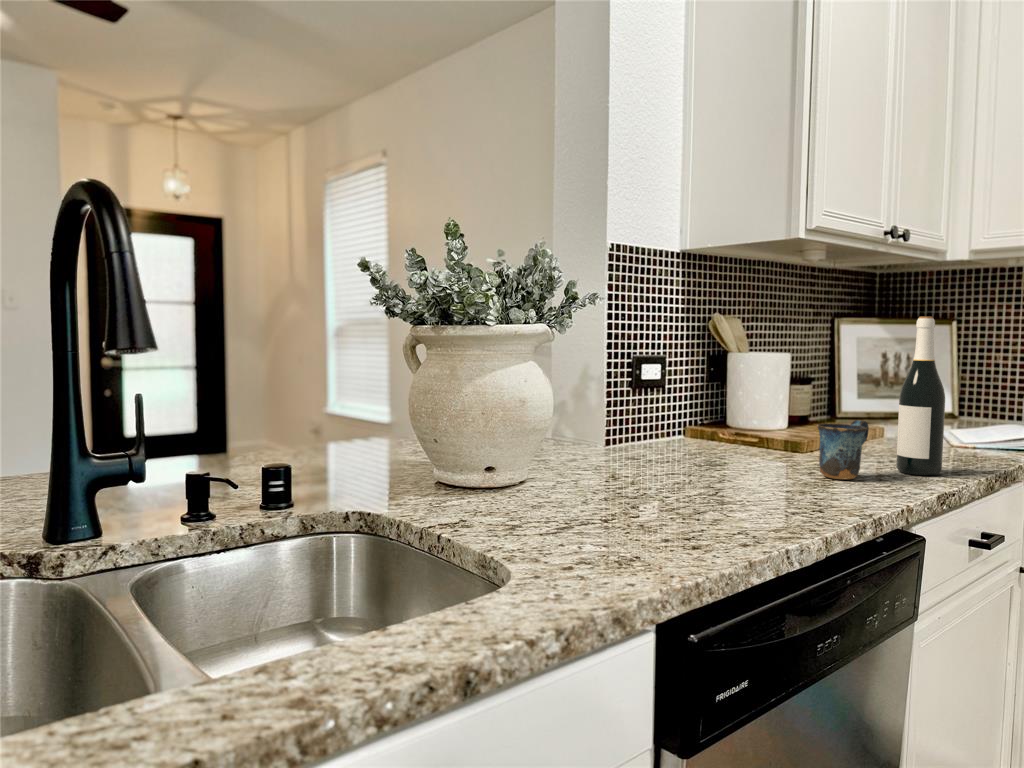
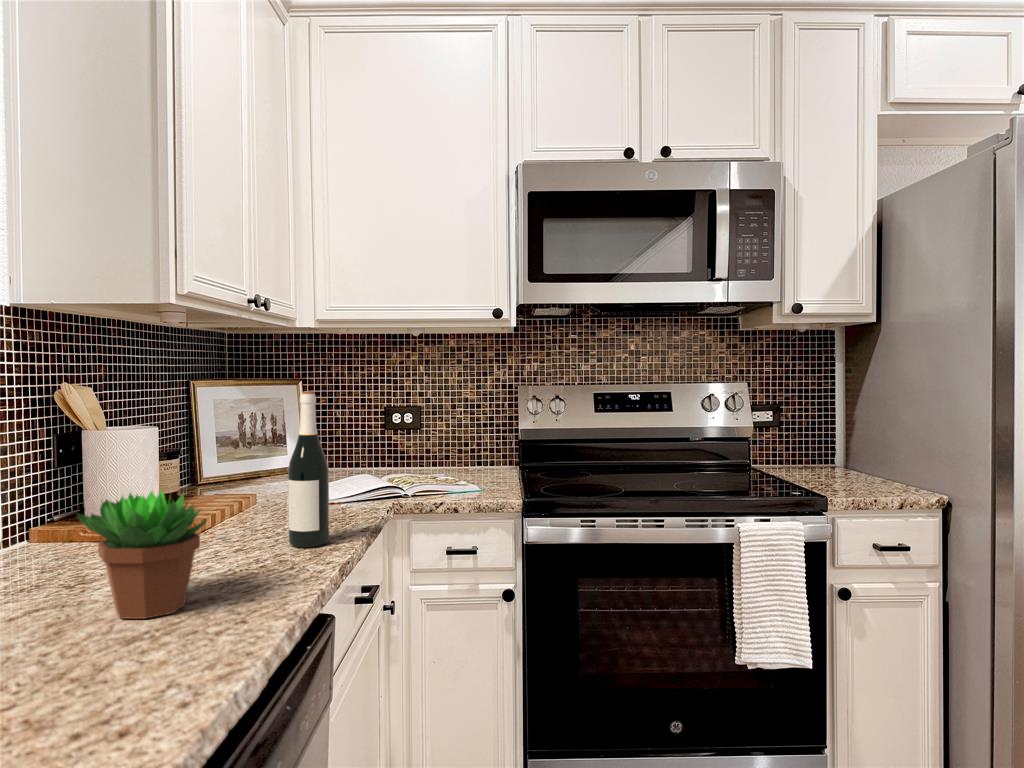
succulent plant: none [699,389,801,494] -> present [77,490,207,619]
mug: present [817,420,869,479] -> none [214,502,267,571]

